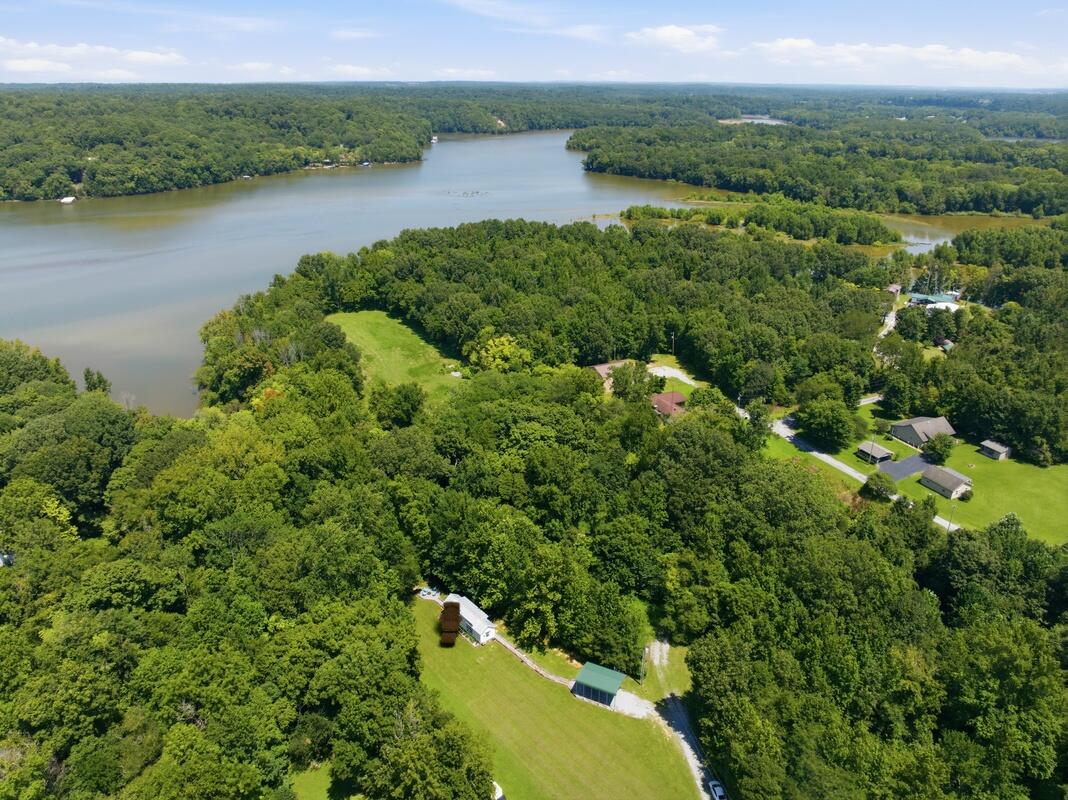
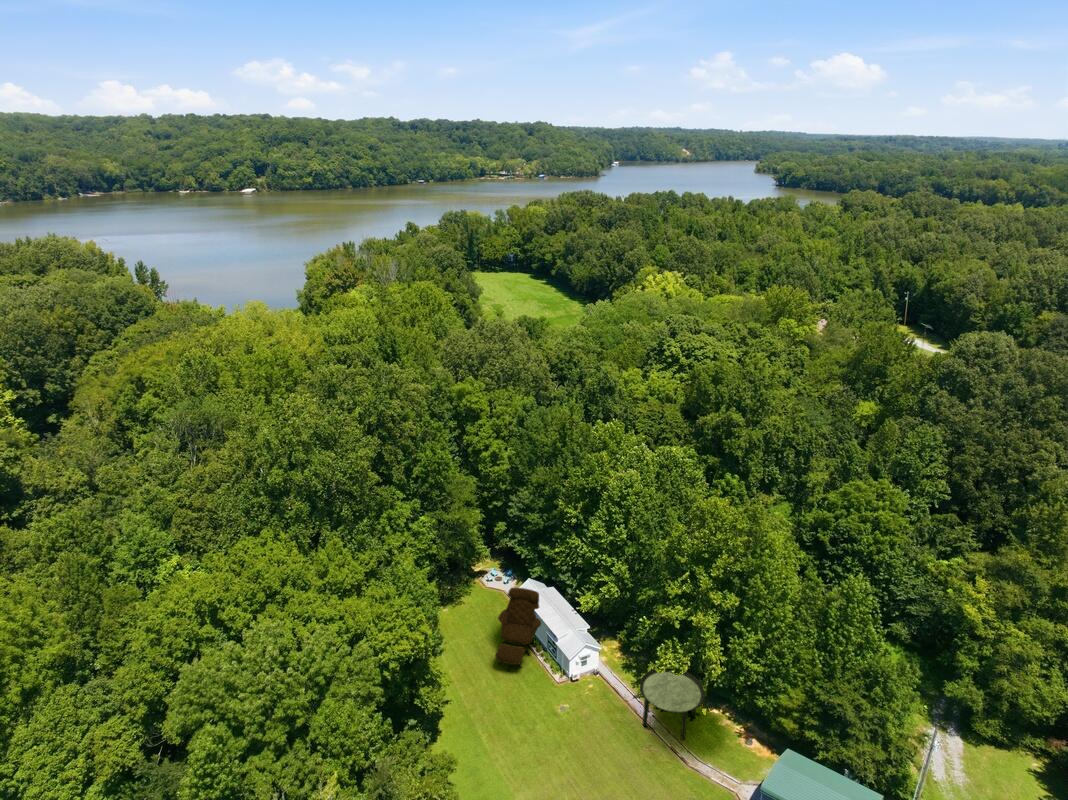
round table: none [518,632,549,667] -> present [640,669,705,740]

